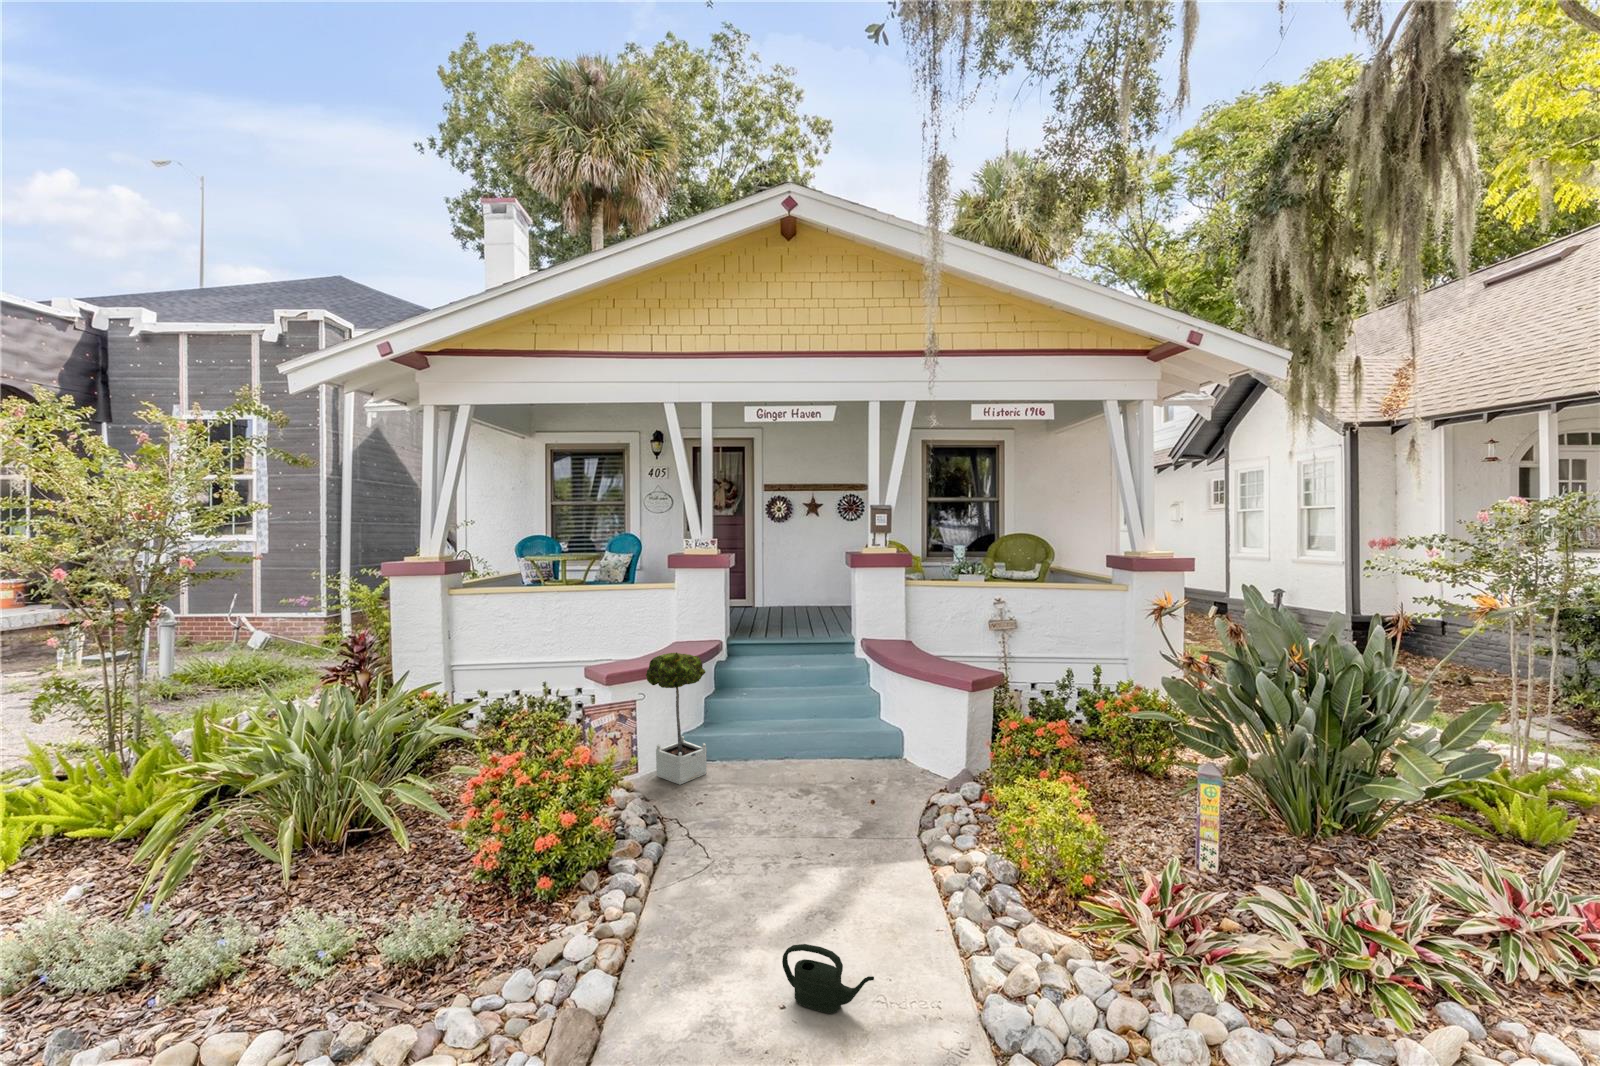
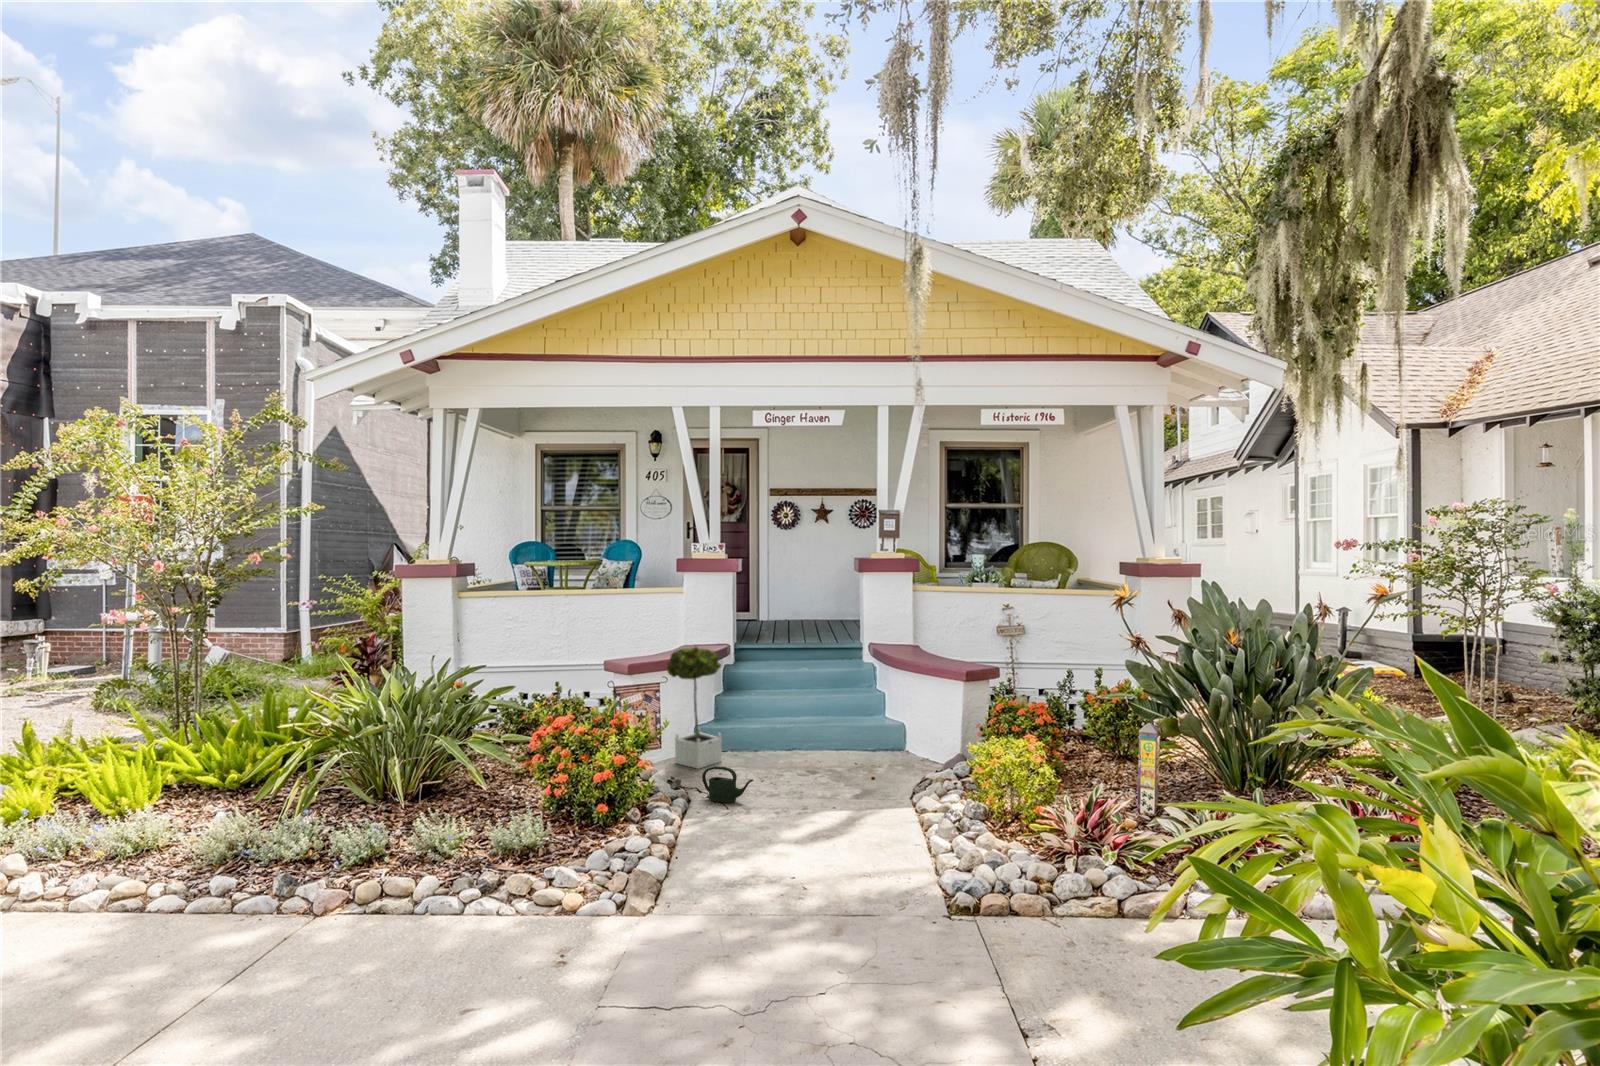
watering can: present [782,944,874,1014] -> present [702,766,754,803]

